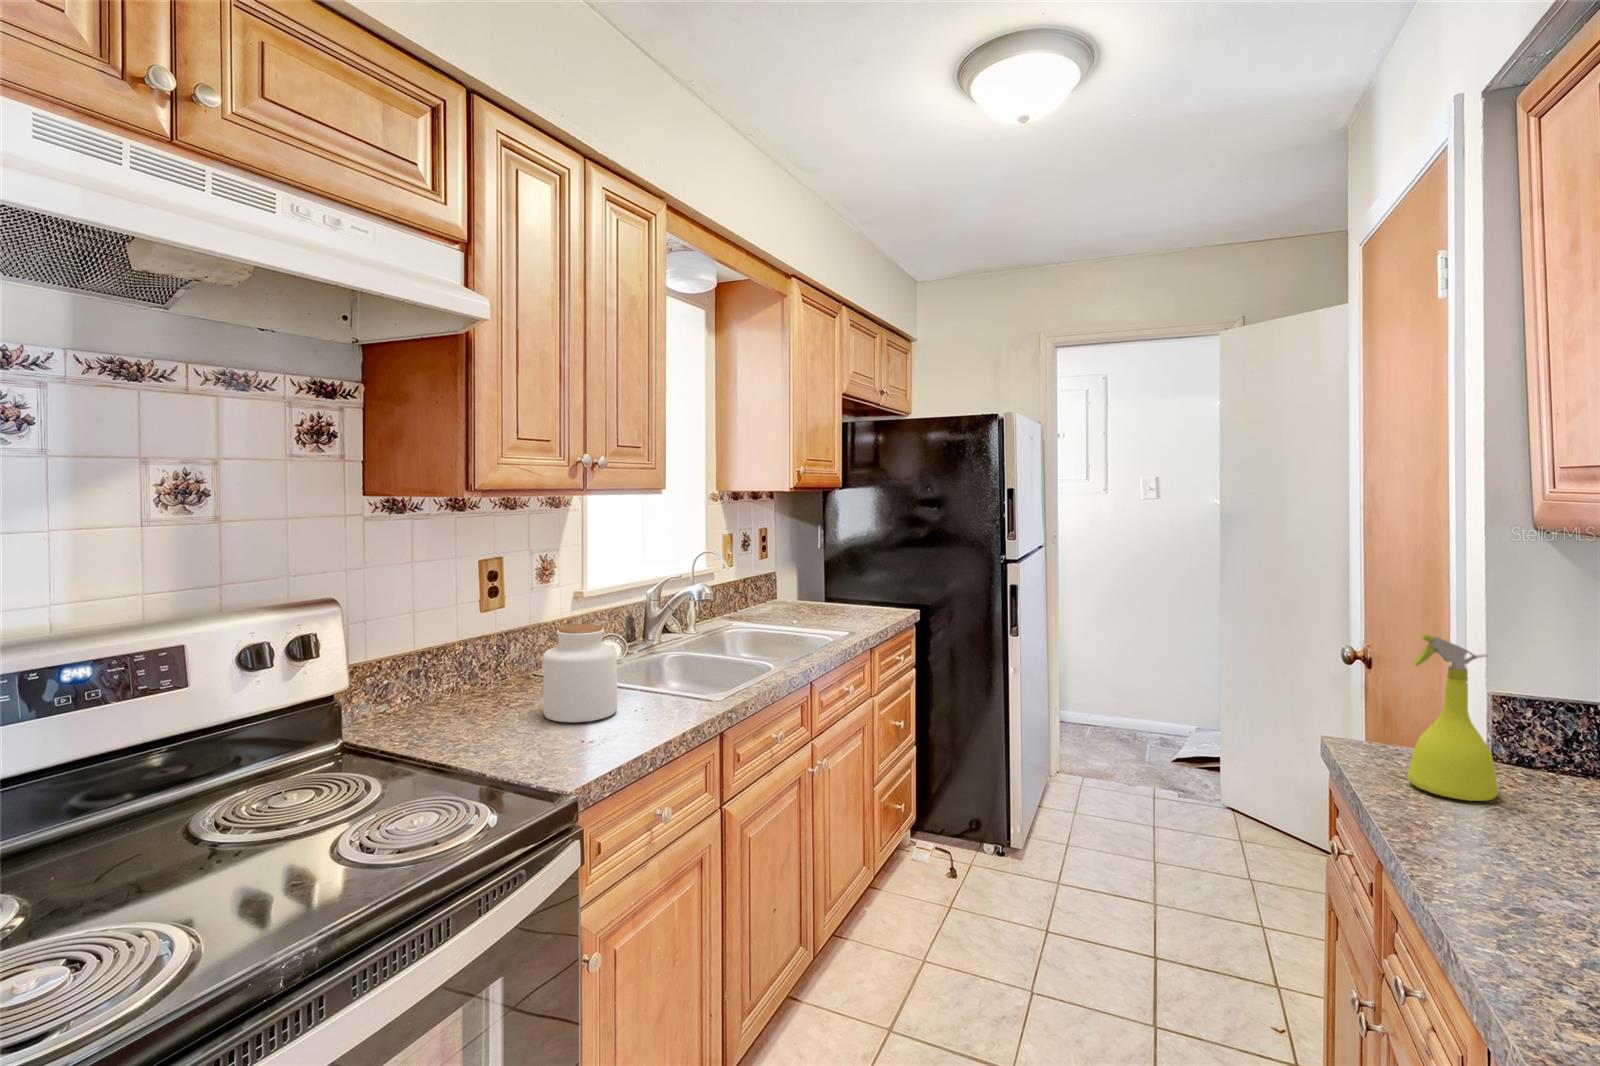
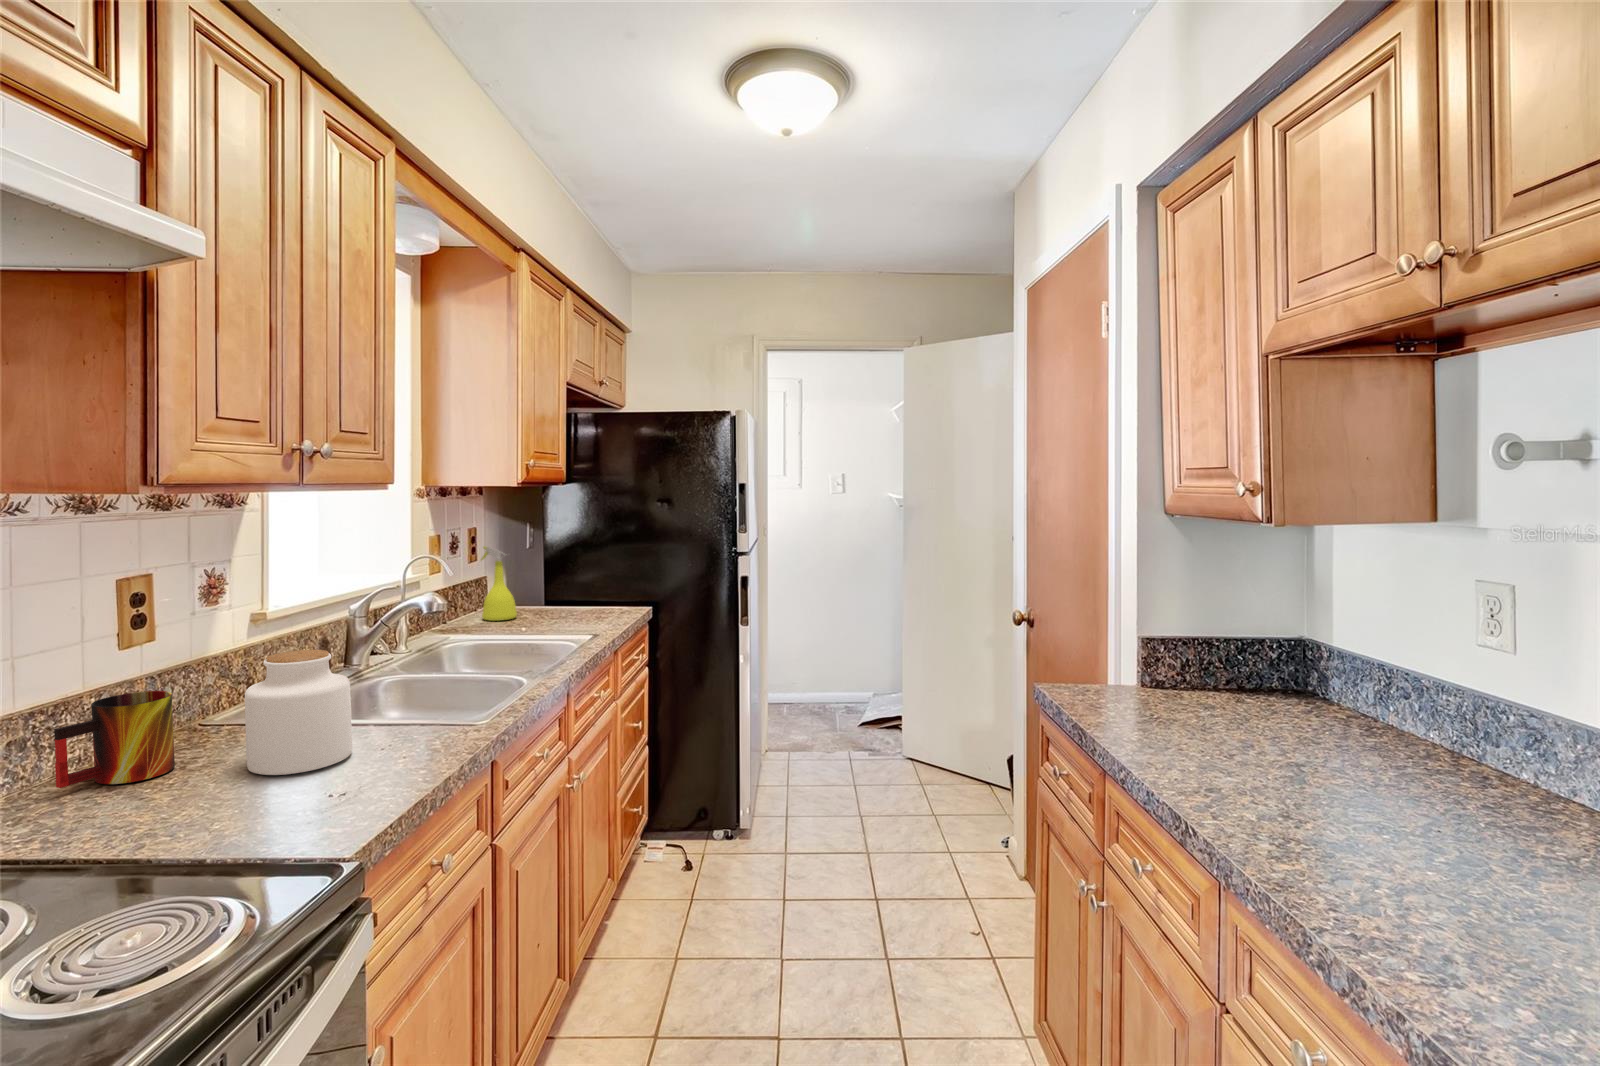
spray bottle: present [1407,634,1498,801] -> present [481,546,517,621]
mug: none [429,646,502,712] -> present [54,691,175,788]

